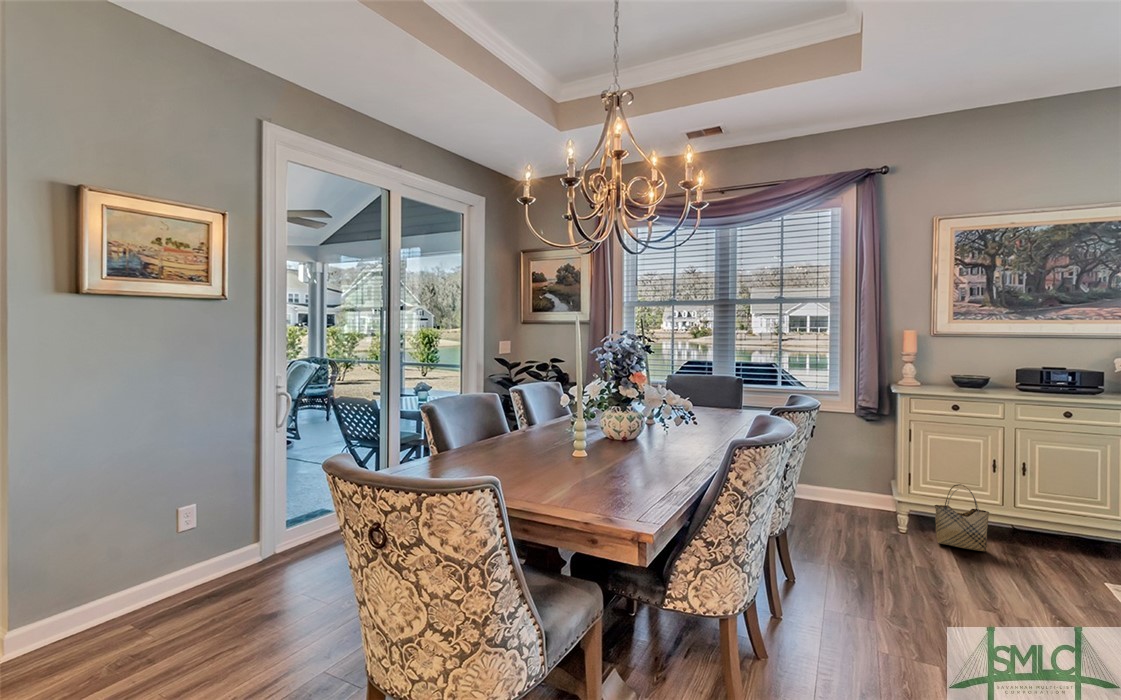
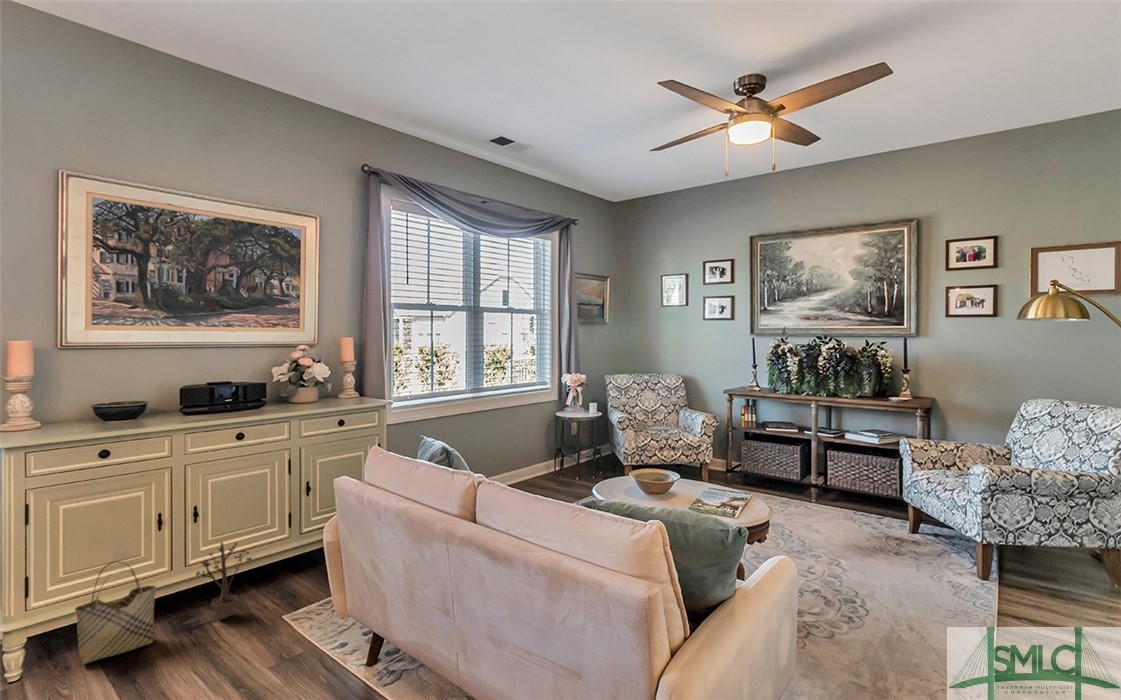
decorative plant: none [1011,497,1077,563] -> present [186,542,252,623]

